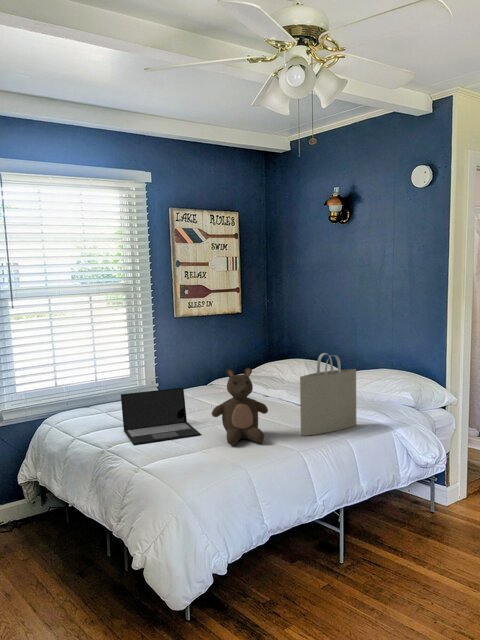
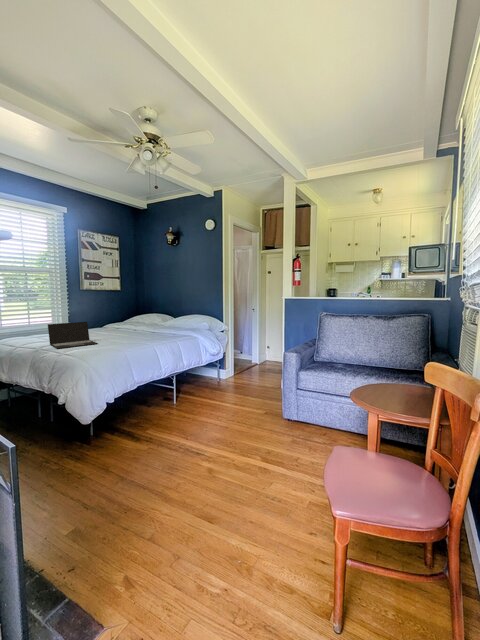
tote bag: present [300,353,356,436] -> none [152,302,180,342]
stuffed bear: present [212,368,268,445] -> none [104,308,136,346]

